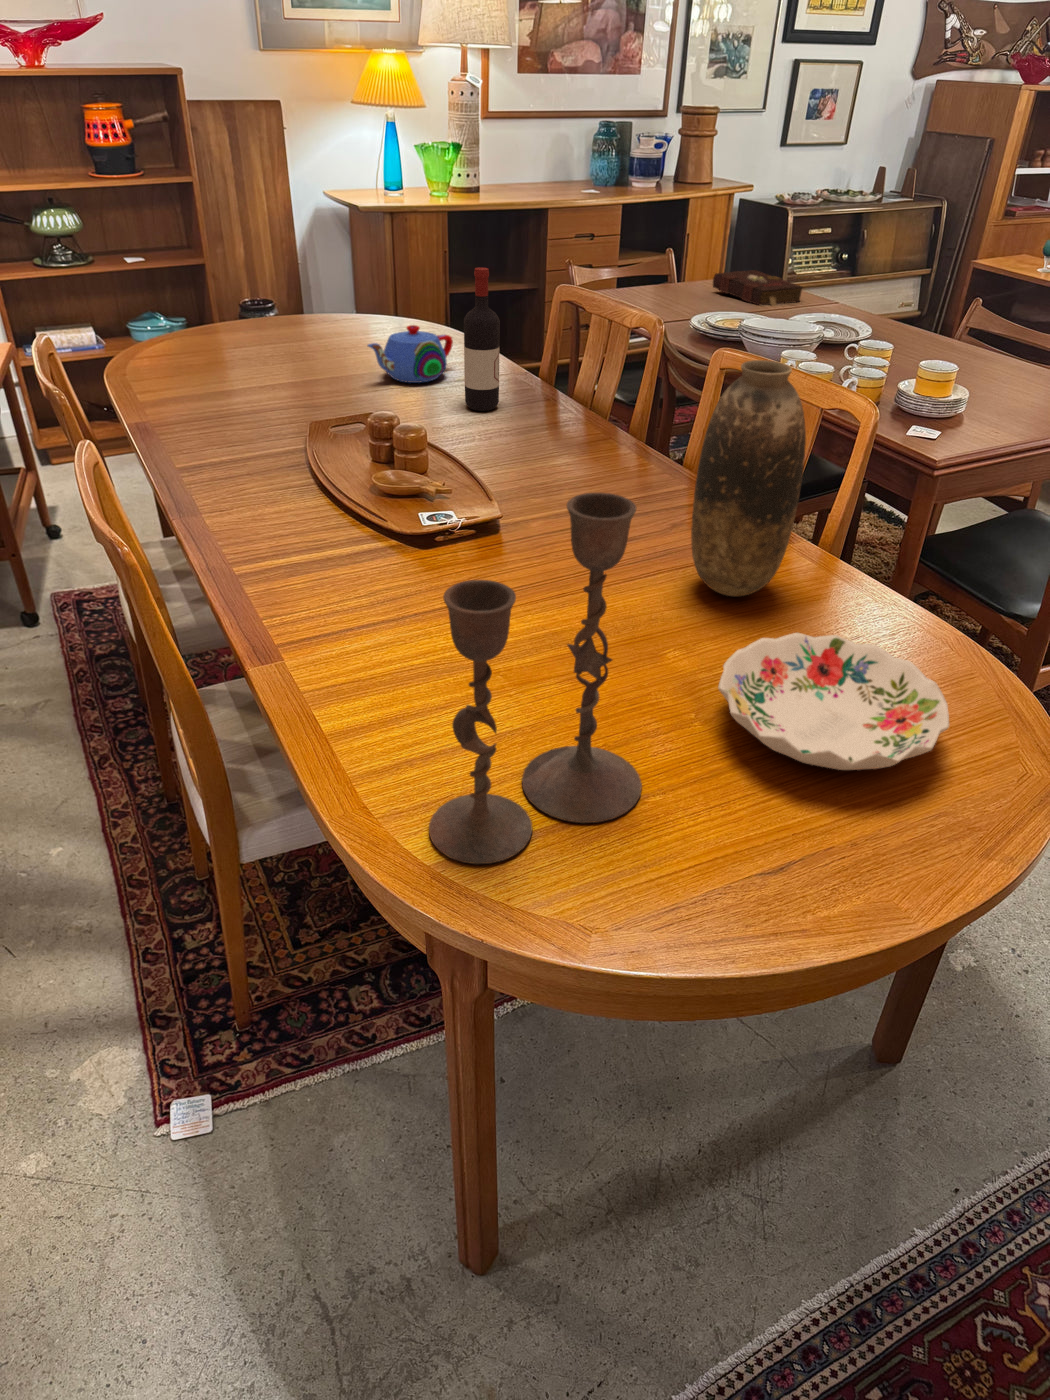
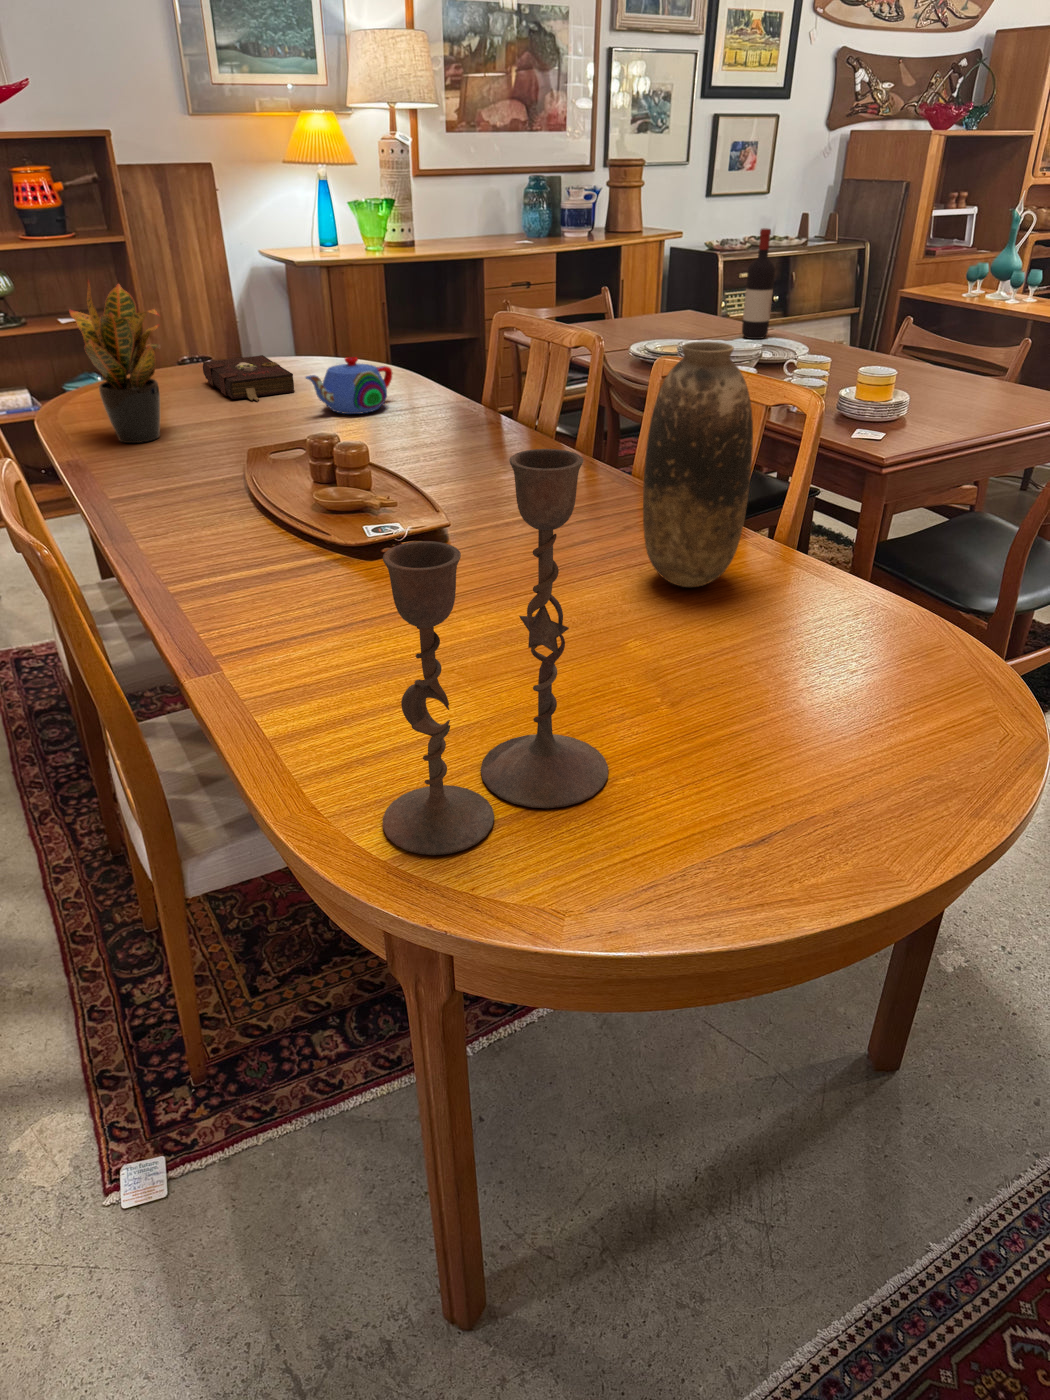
potted plant: none [127,233,247,406] -> present [70,280,160,443]
wine bottle: present [464,268,500,411] -> present [742,228,775,339]
book: present [713,270,802,306] -> present [203,355,295,401]
decorative bowl: present [718,633,949,770] -> none [681,610,923,739]

